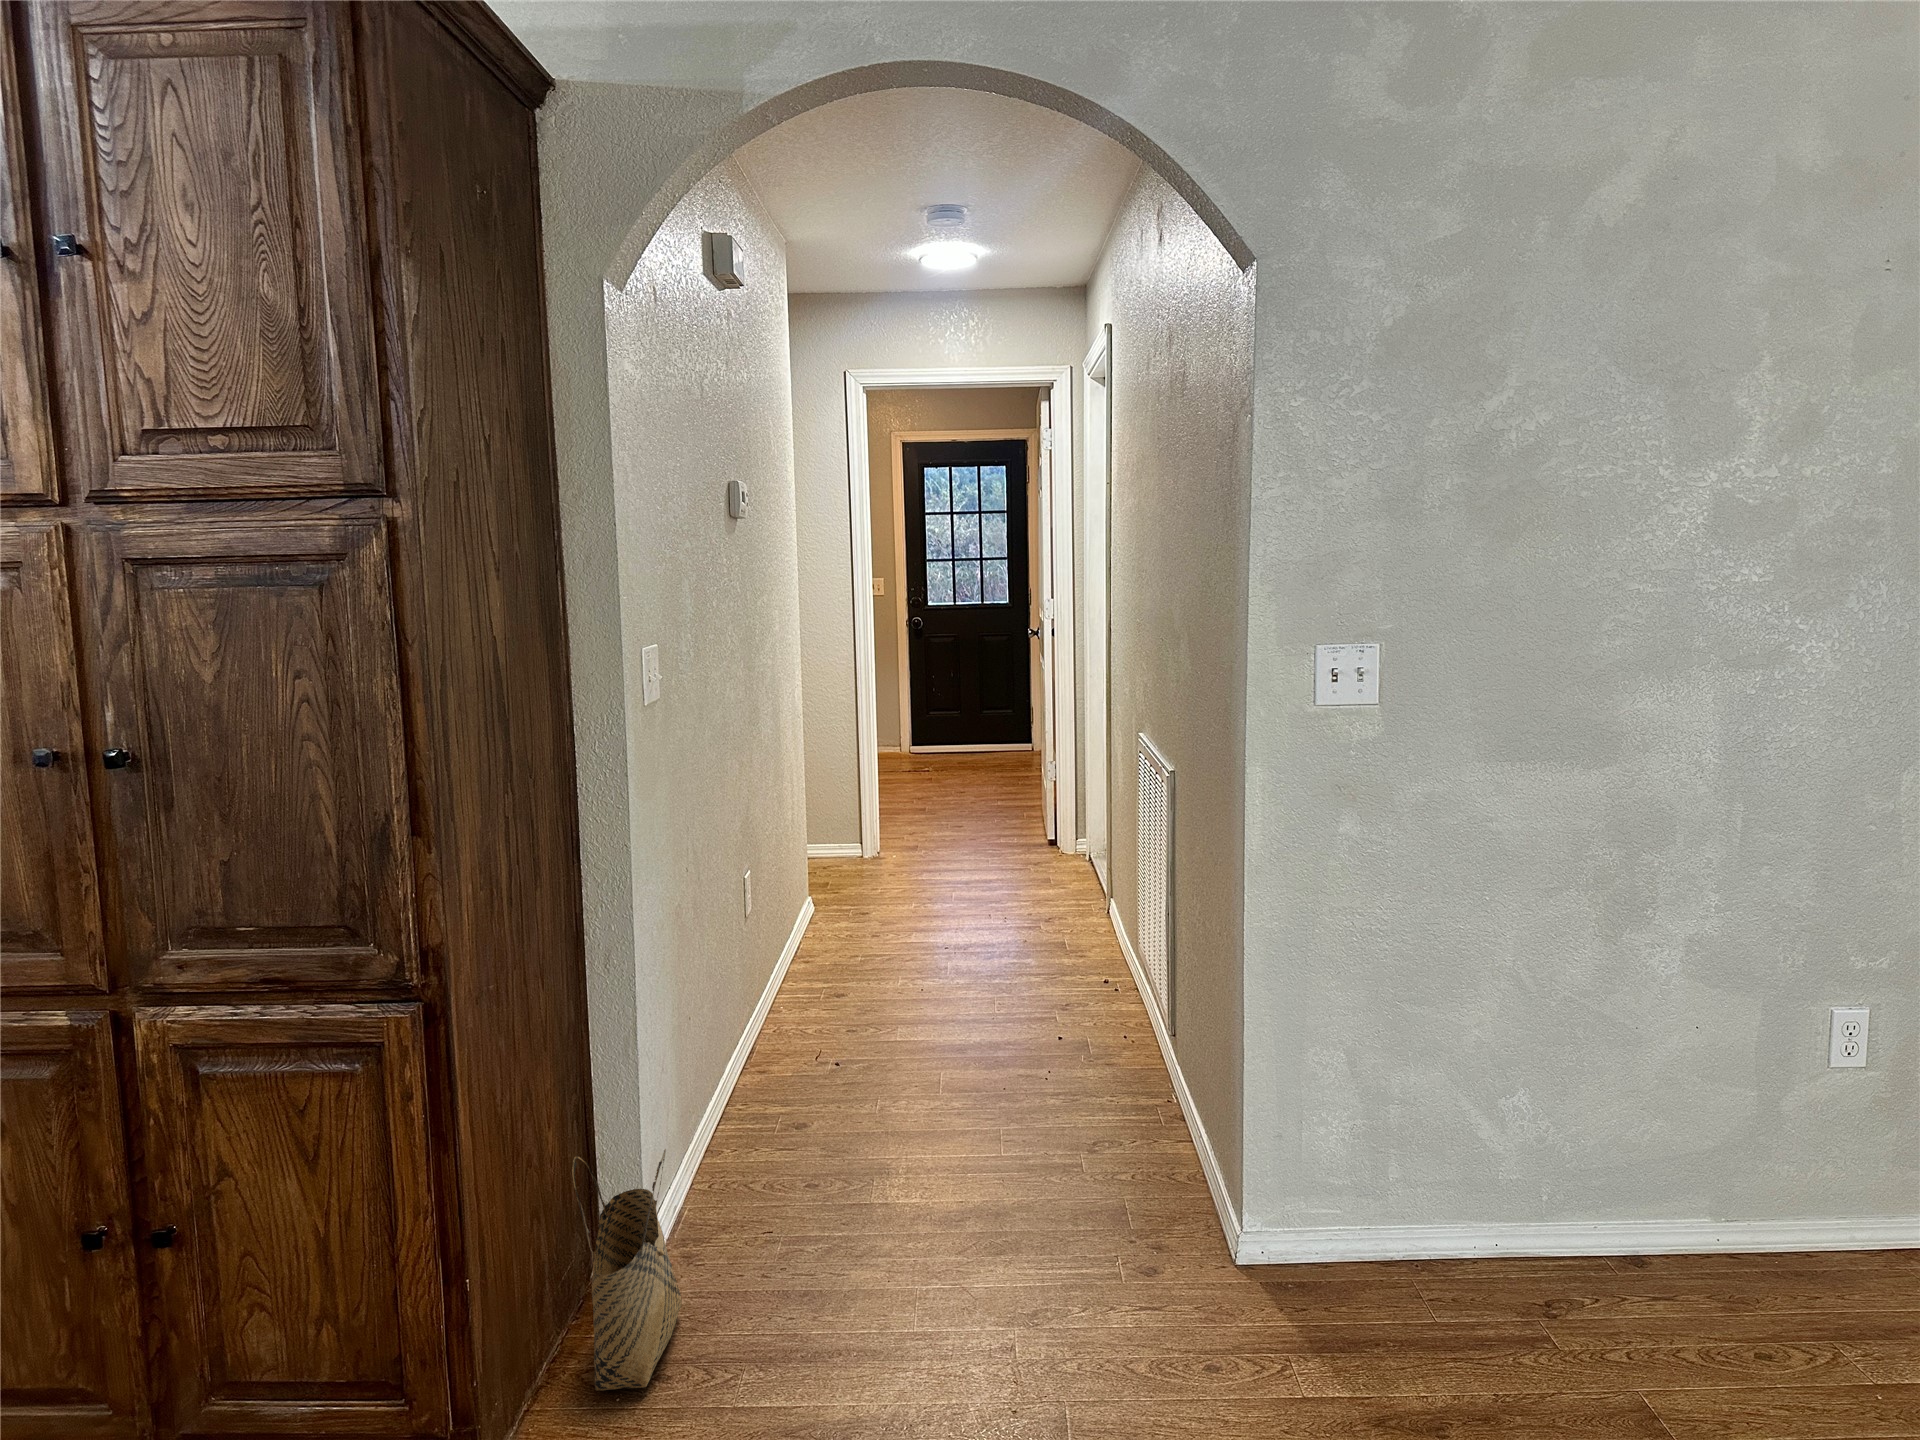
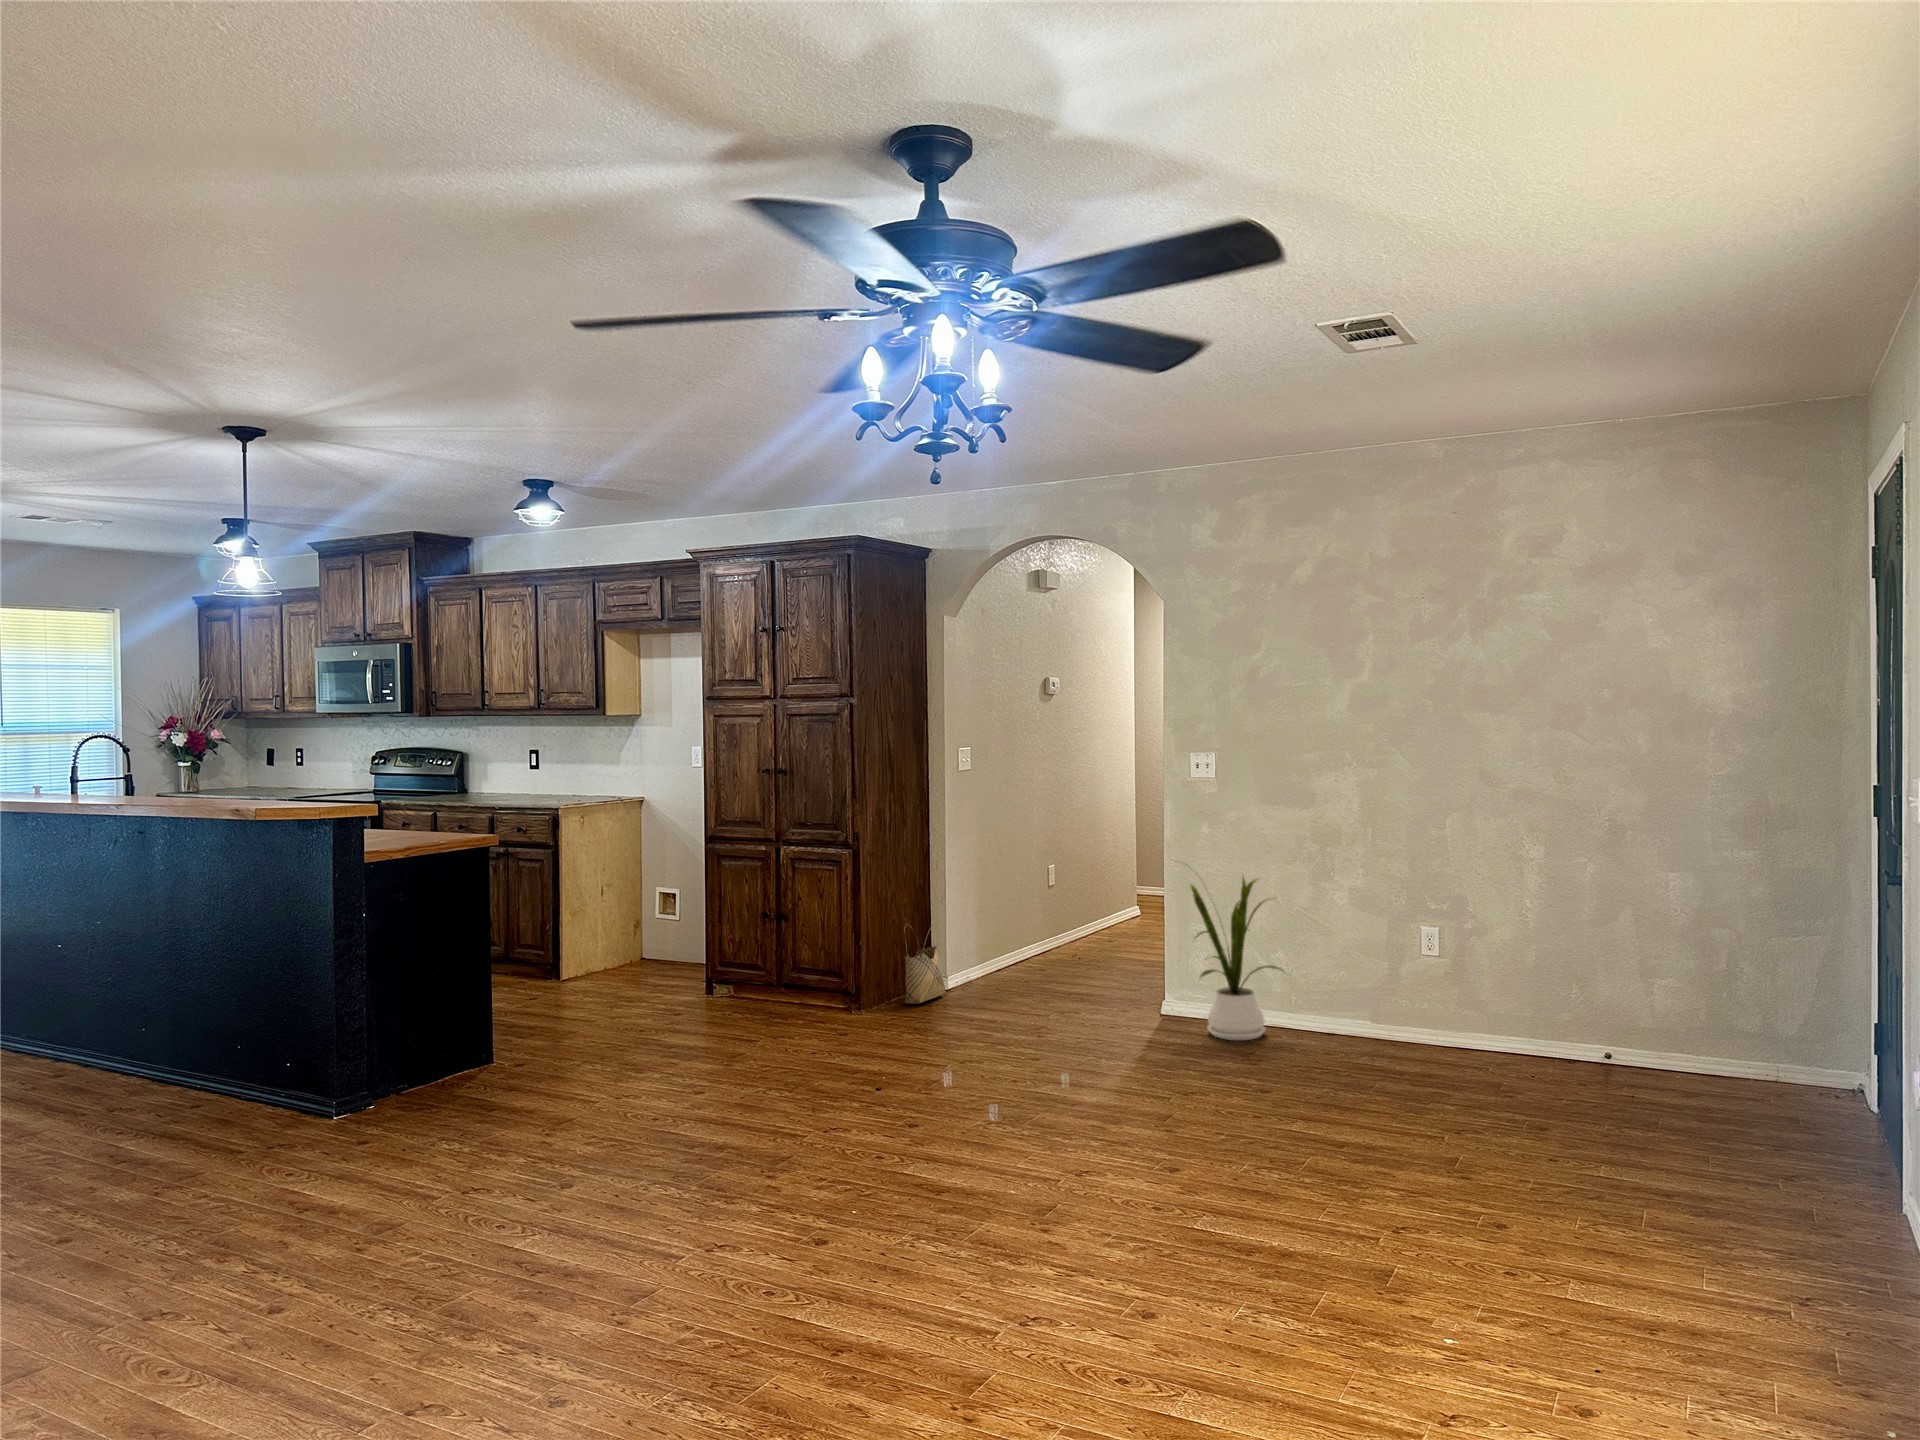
house plant: none [1359,933,1627,1368] -> present [1189,866,1286,1040]

